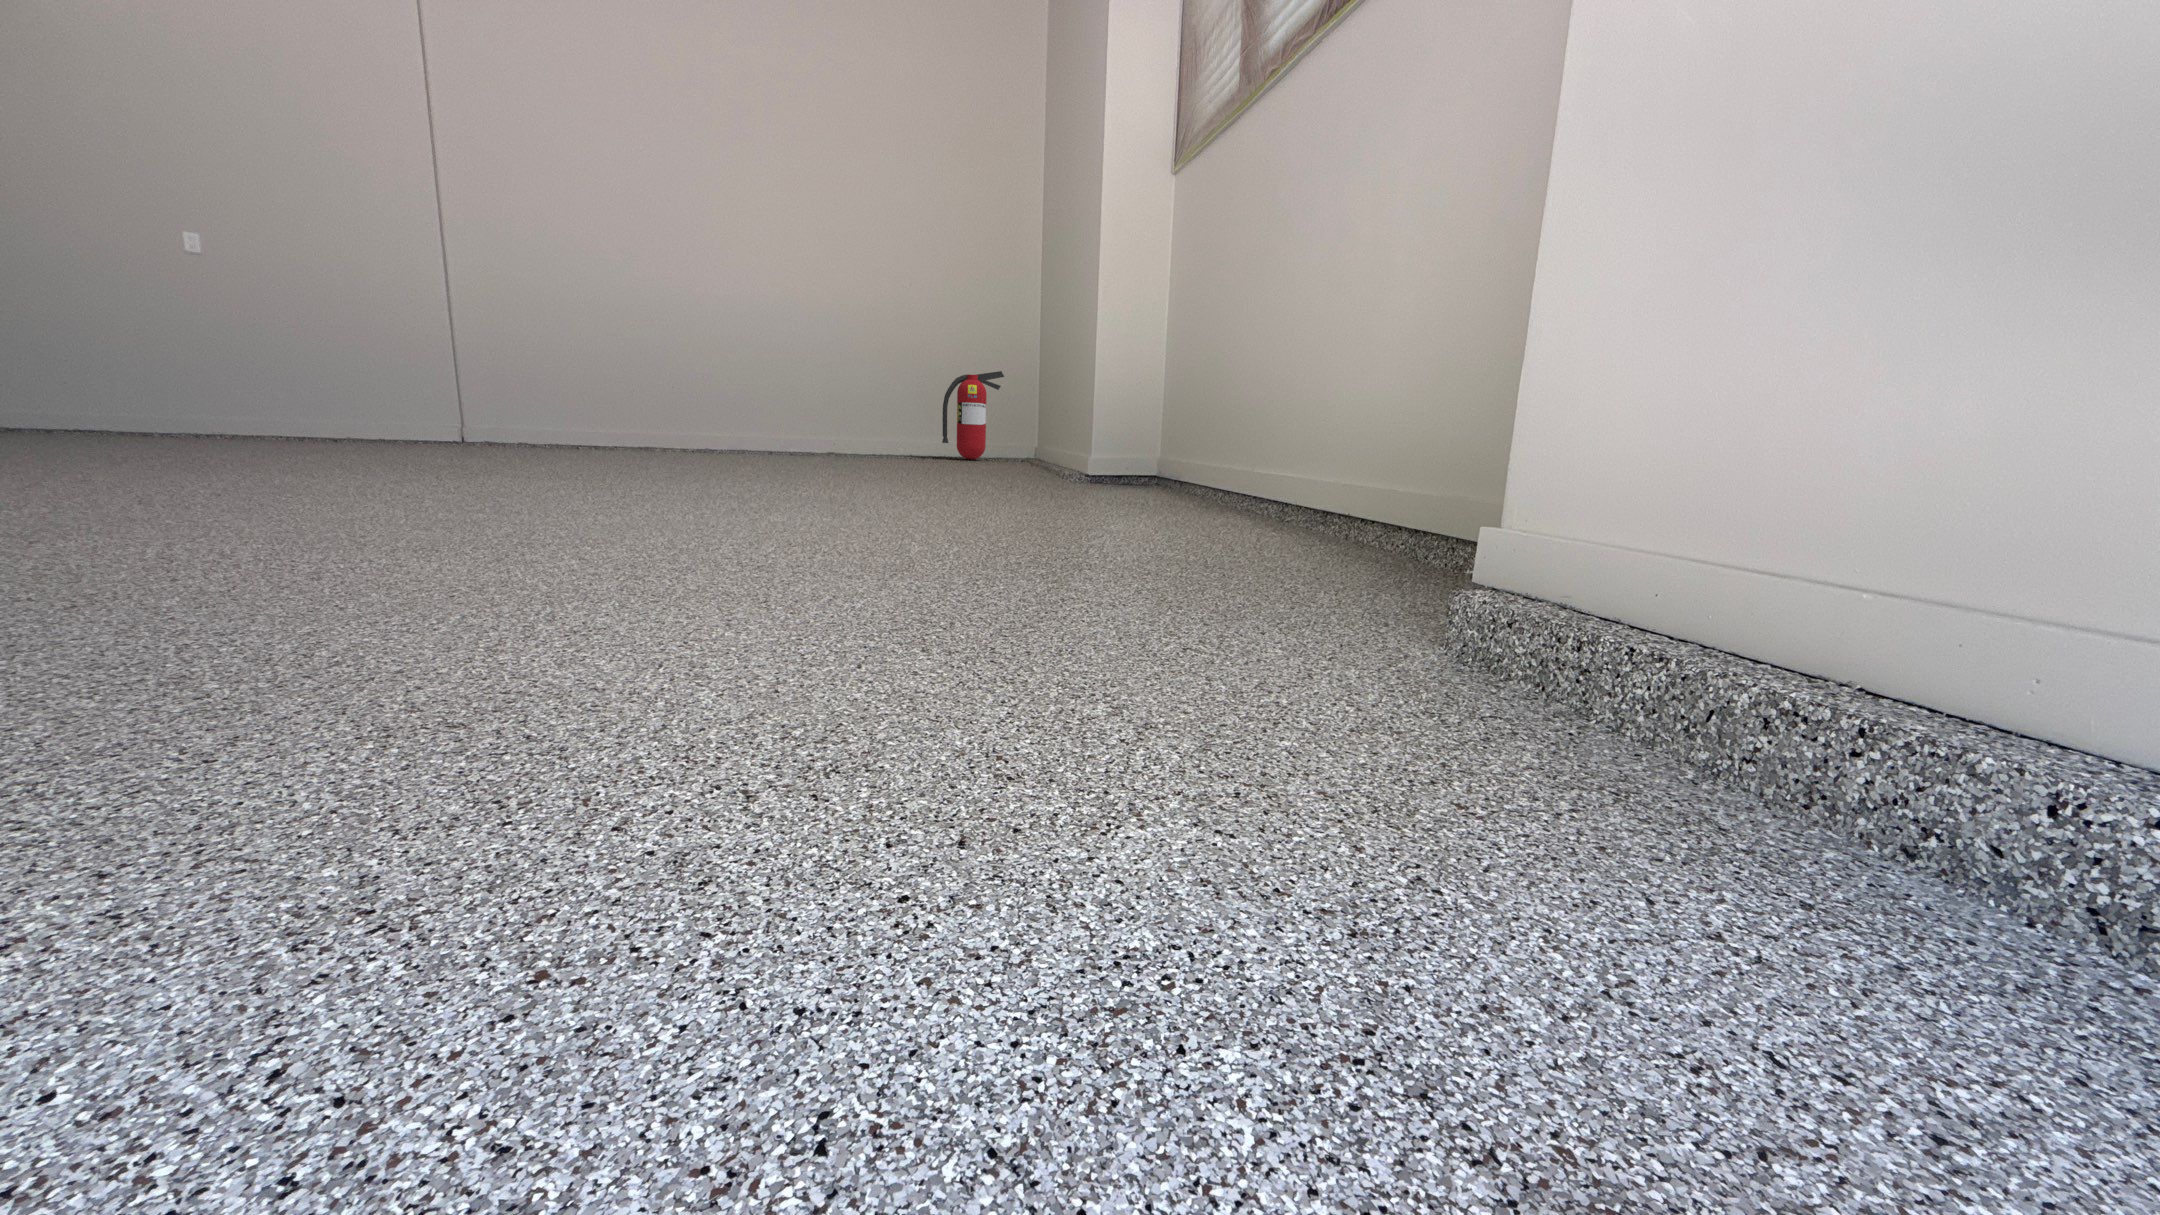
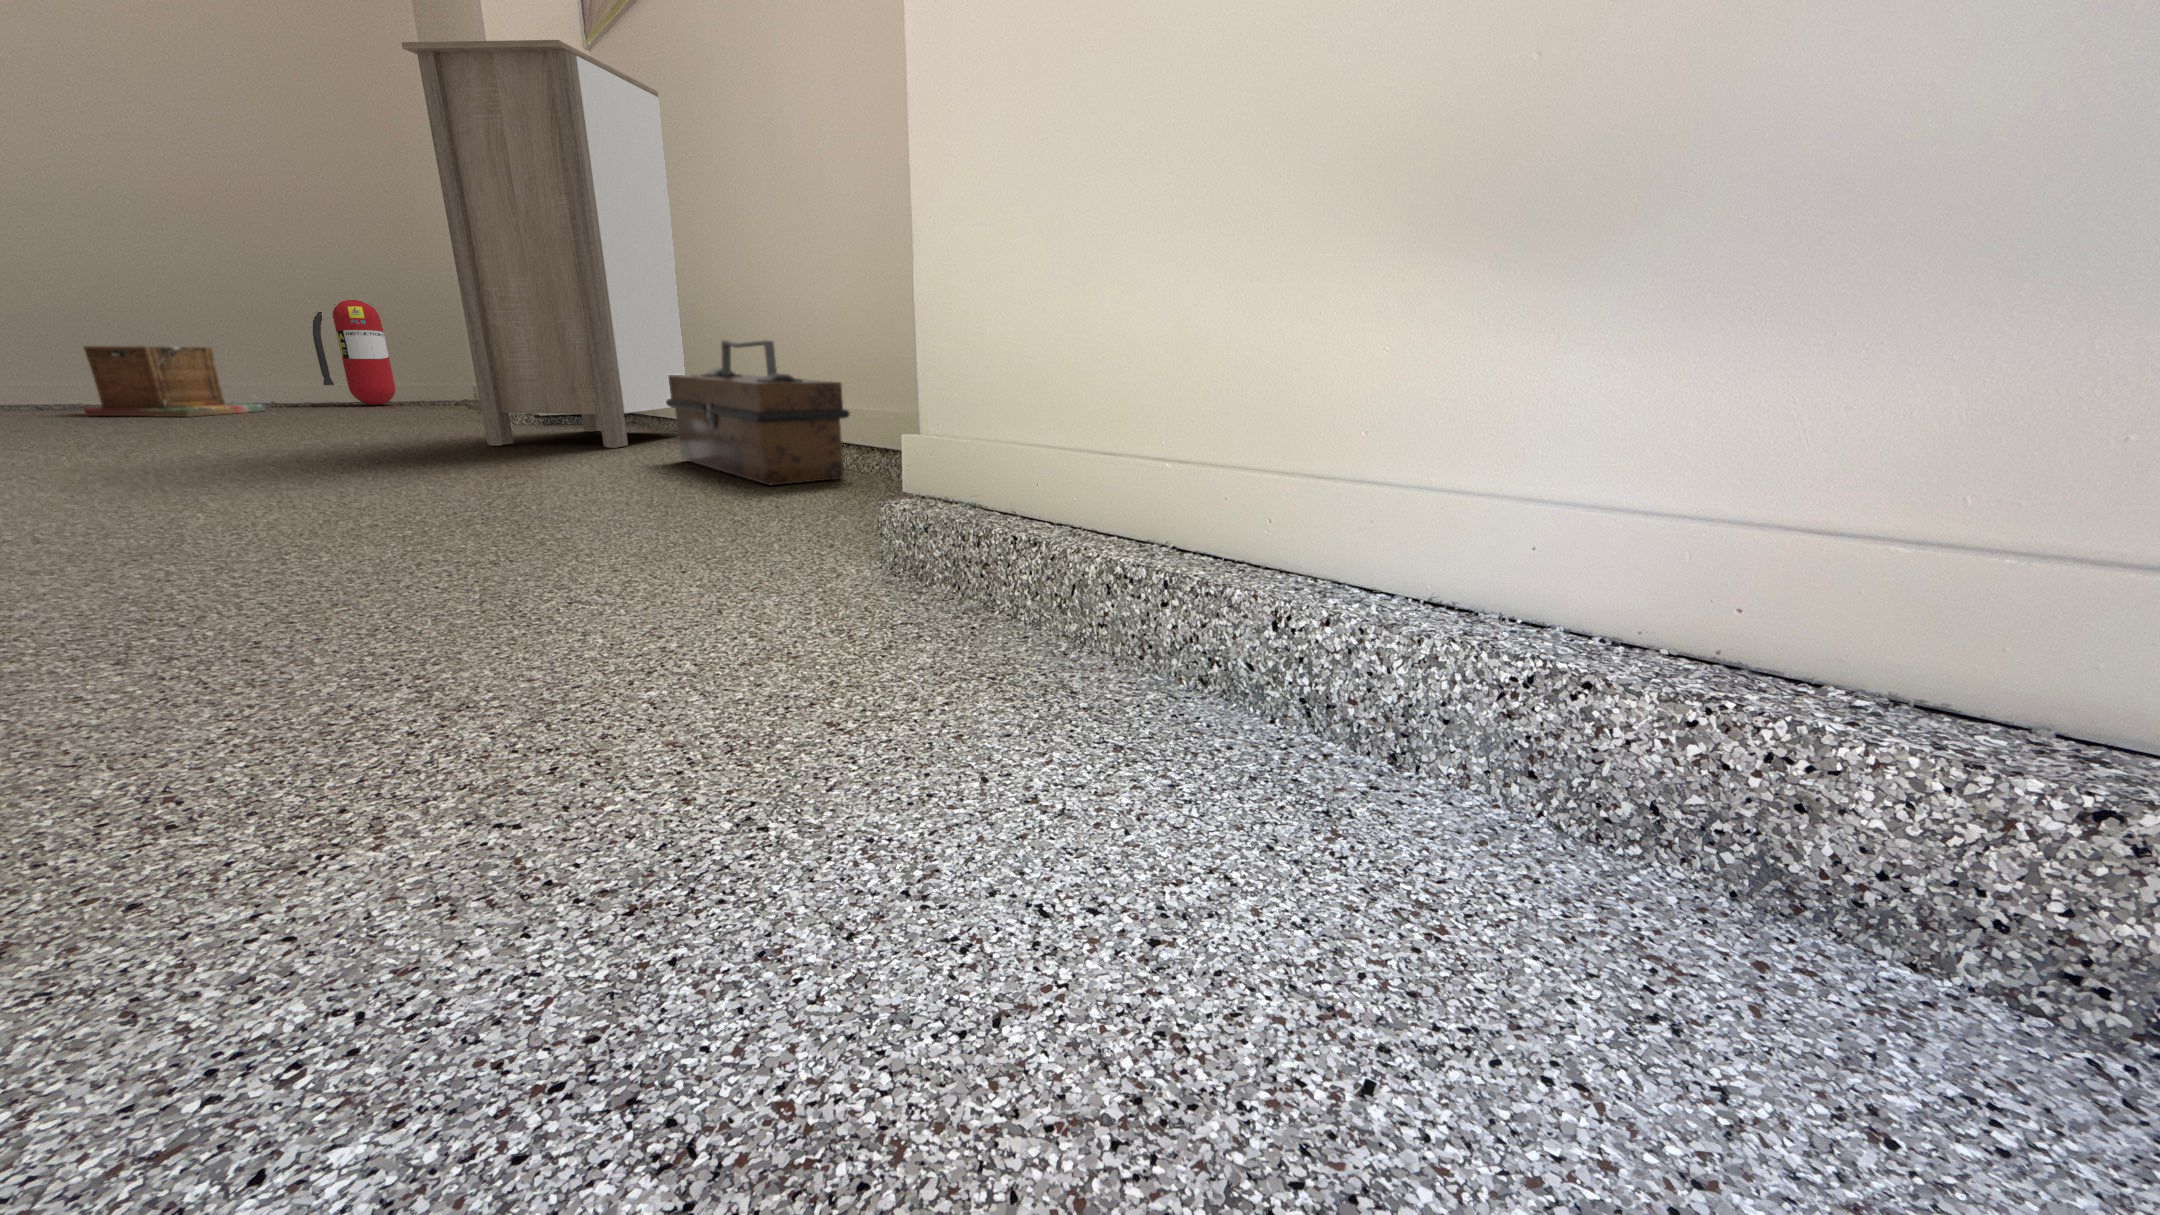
storage cabinet: none [1059,176,1246,509] -> present [402,40,685,448]
laundry basket: none [812,410,907,461] -> present [84,346,266,417]
toolbox: none [1210,423,1385,559] -> present [667,340,850,485]

